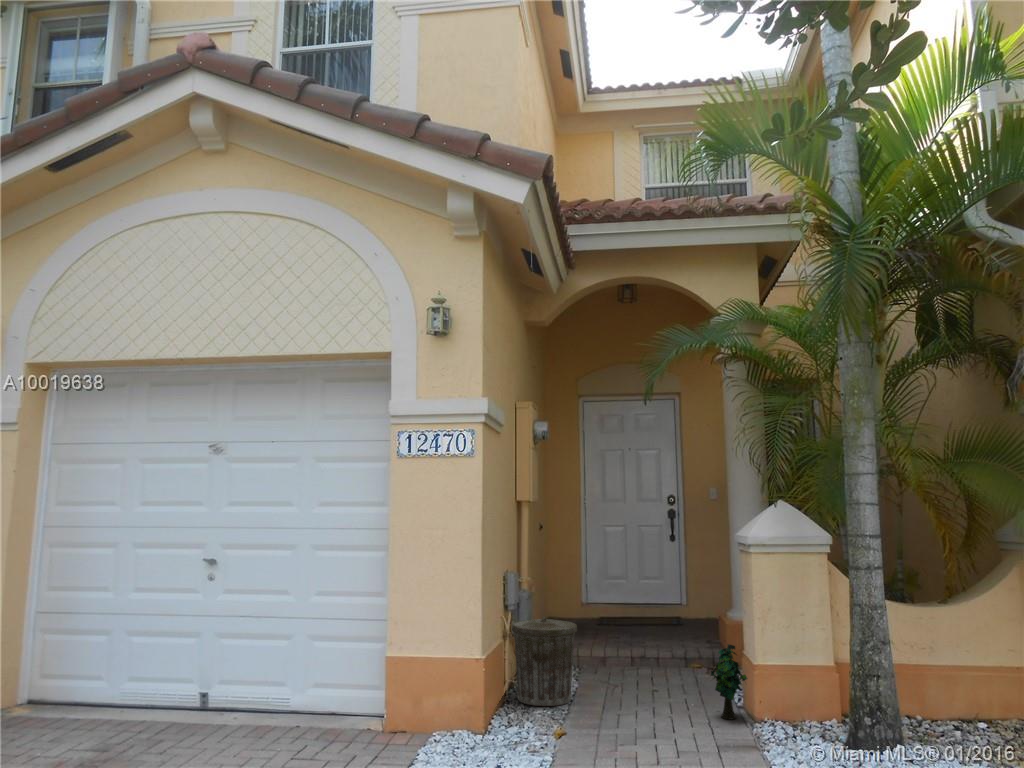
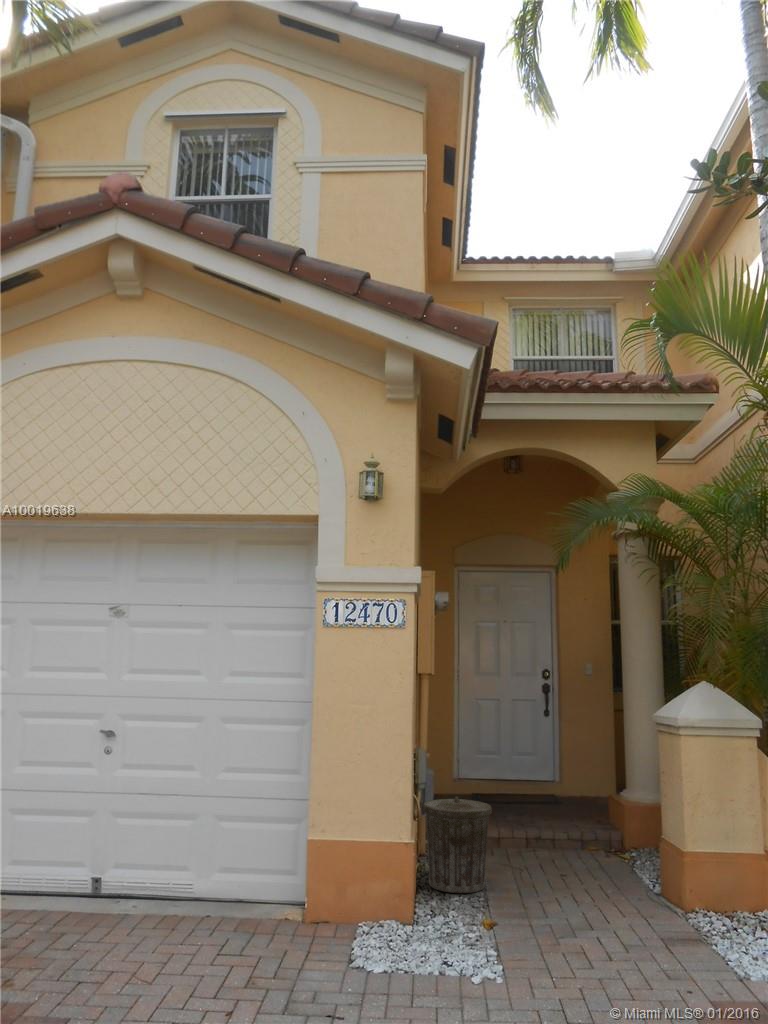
decorative plant: present [711,644,747,719] -> none [635,827,676,907]

